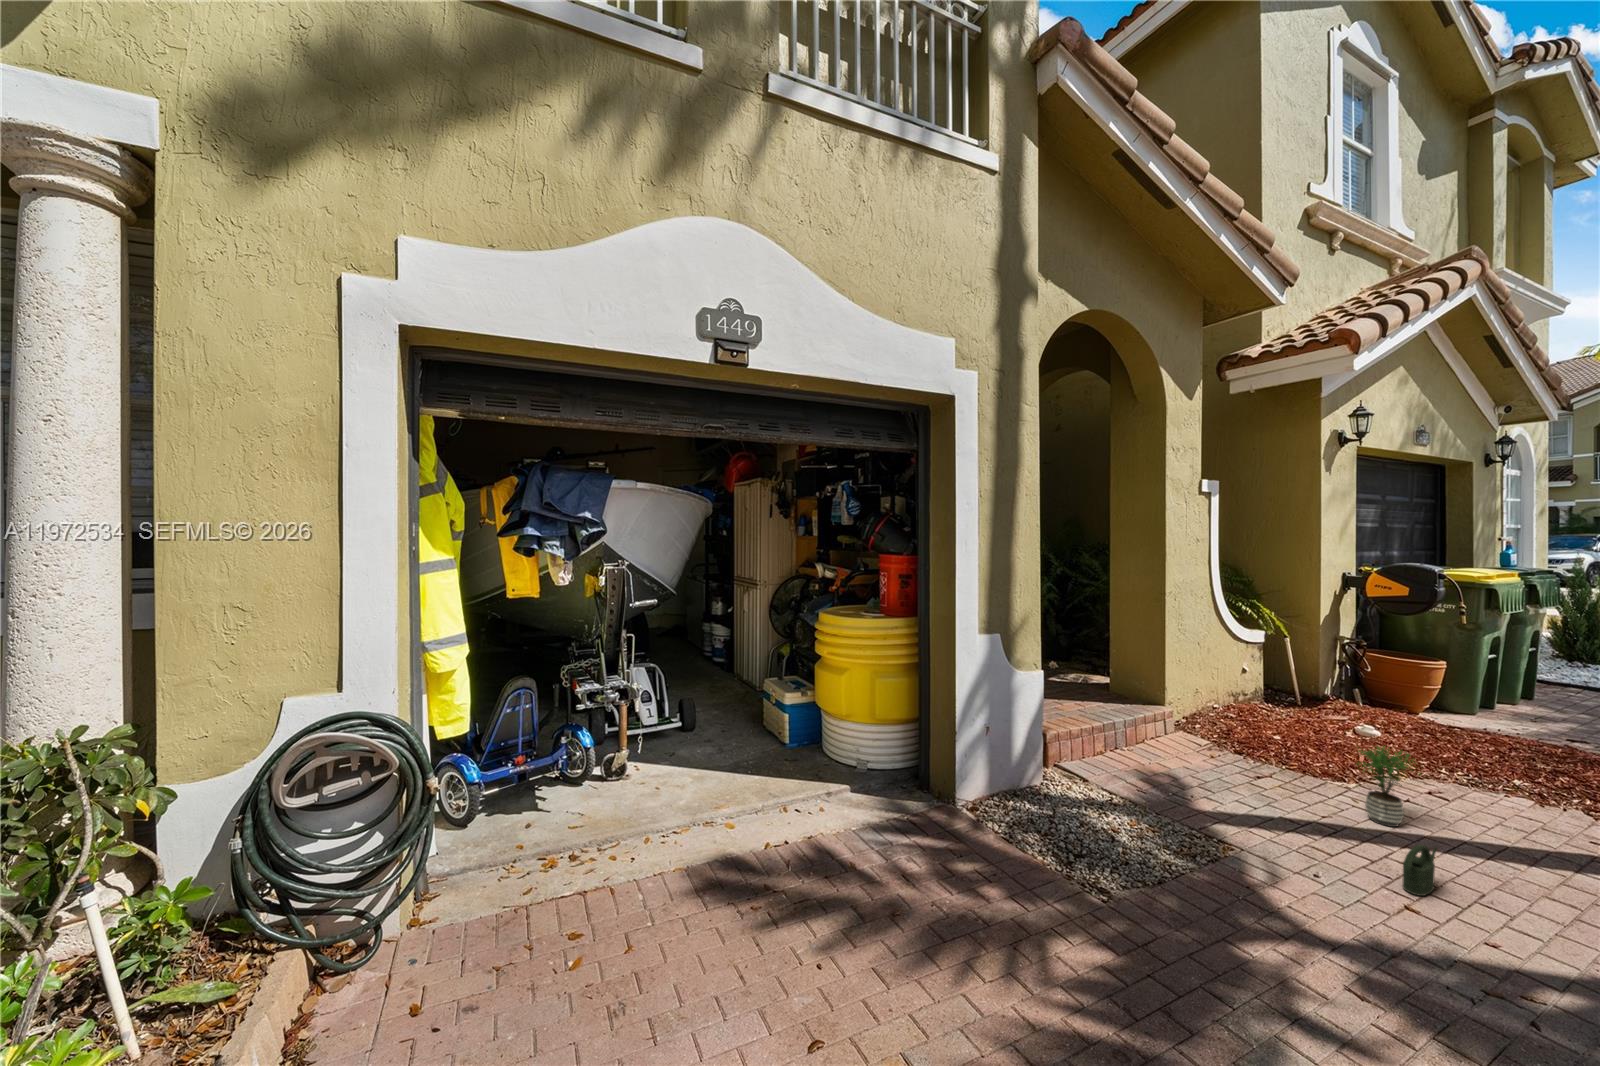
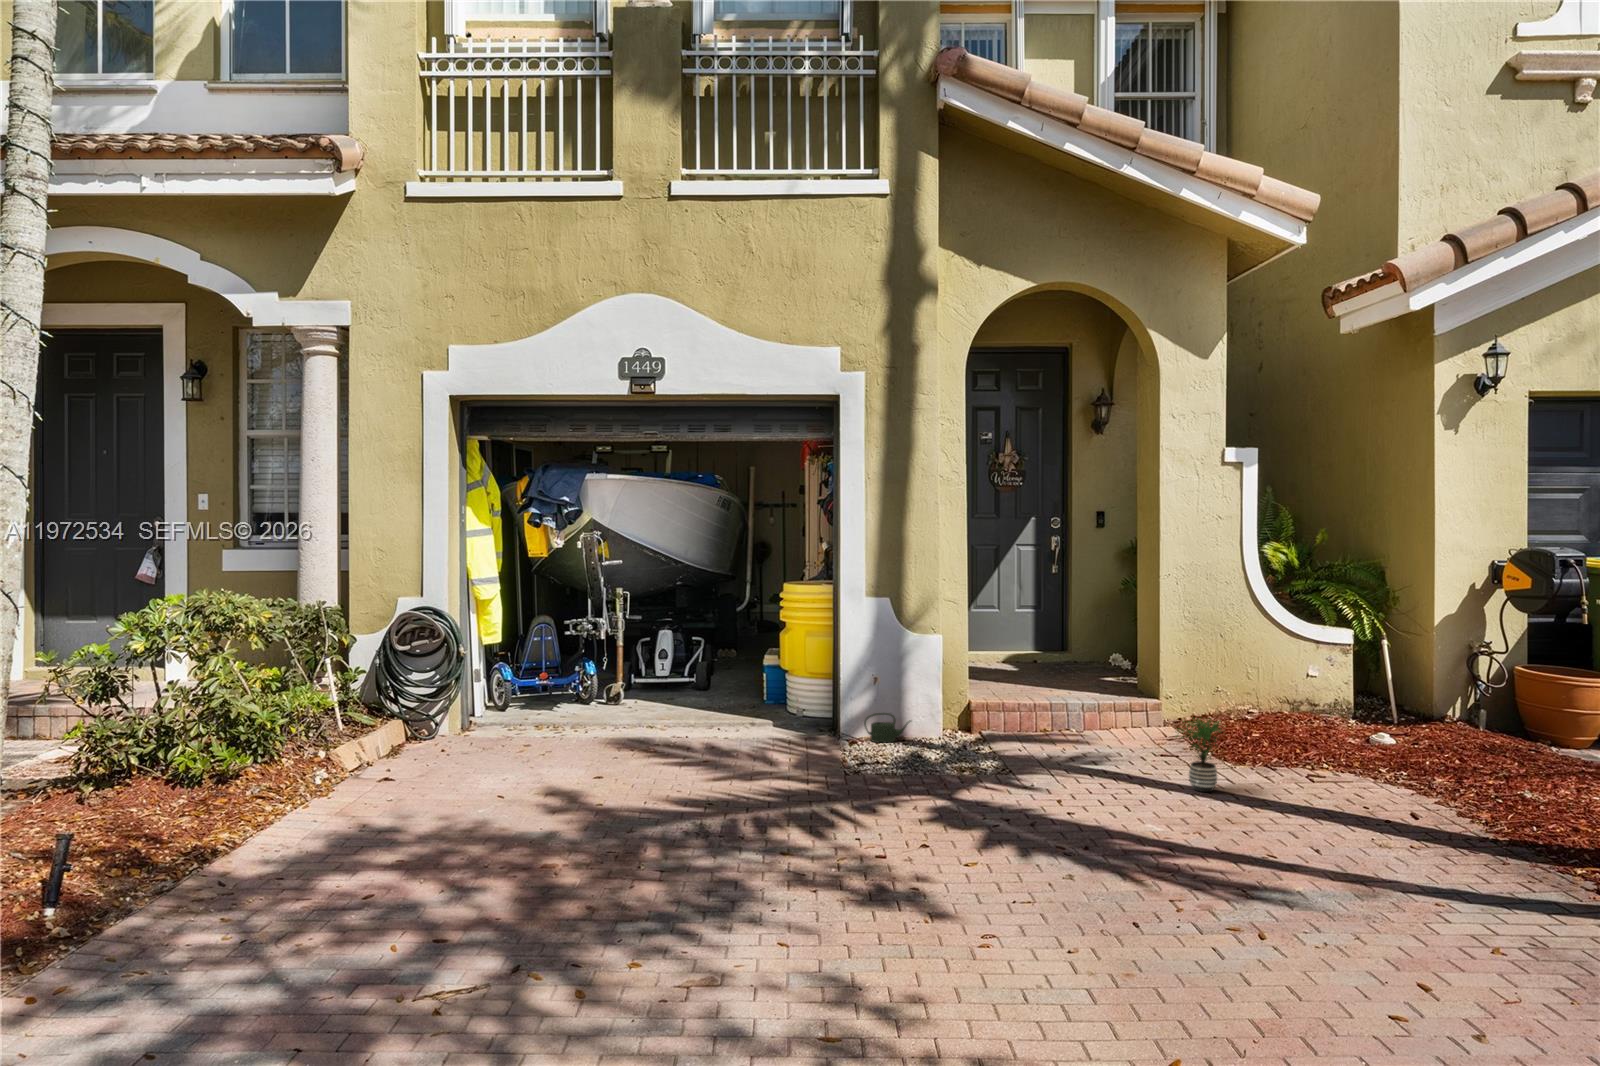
watering can: present [1402,845,1437,896] -> present [864,713,911,742]

